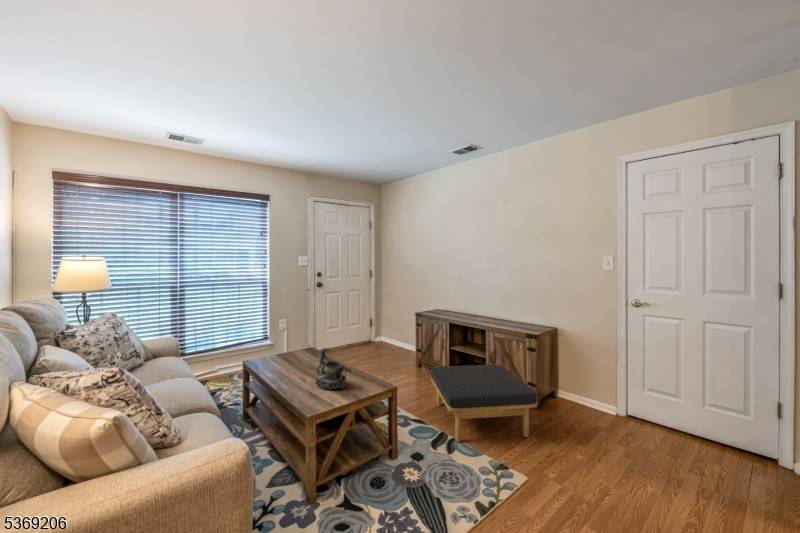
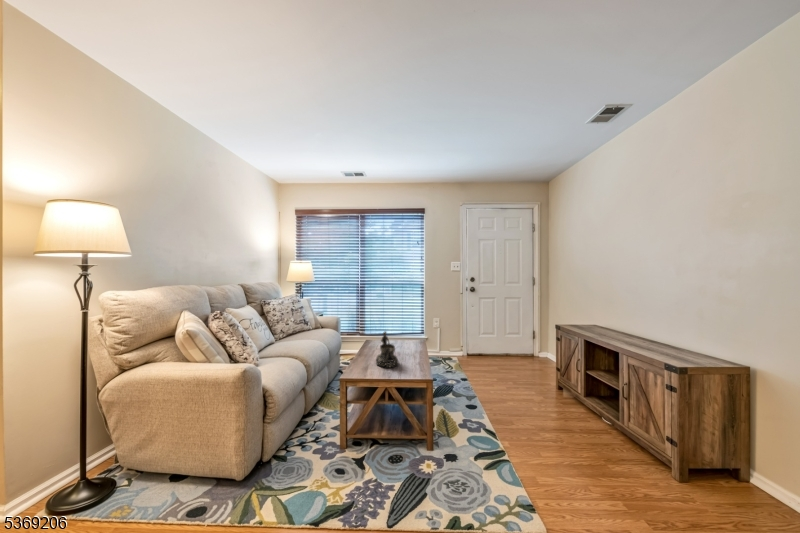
ottoman: present [430,364,537,442] -> none [496,381,628,501]

